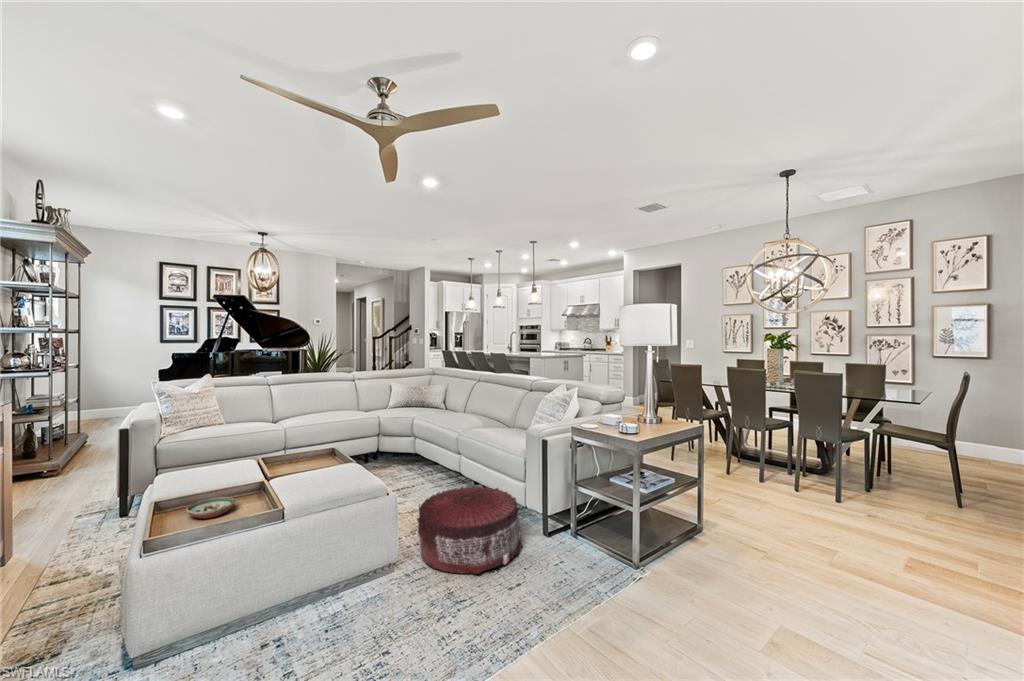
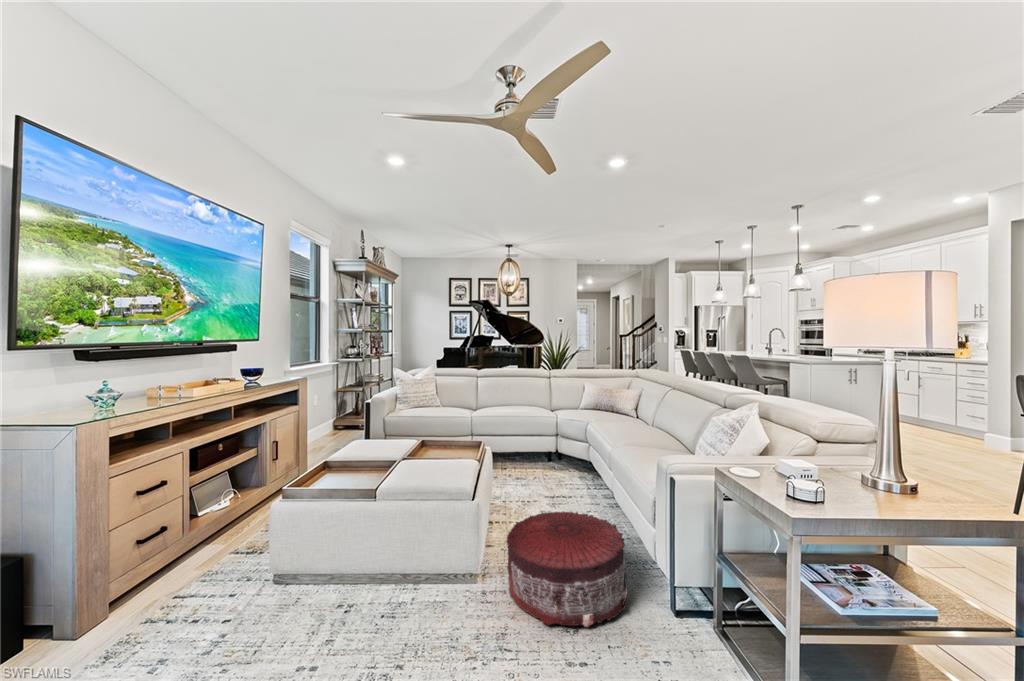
decorative bowl: present [186,497,235,518] -> none [326,469,362,486]

